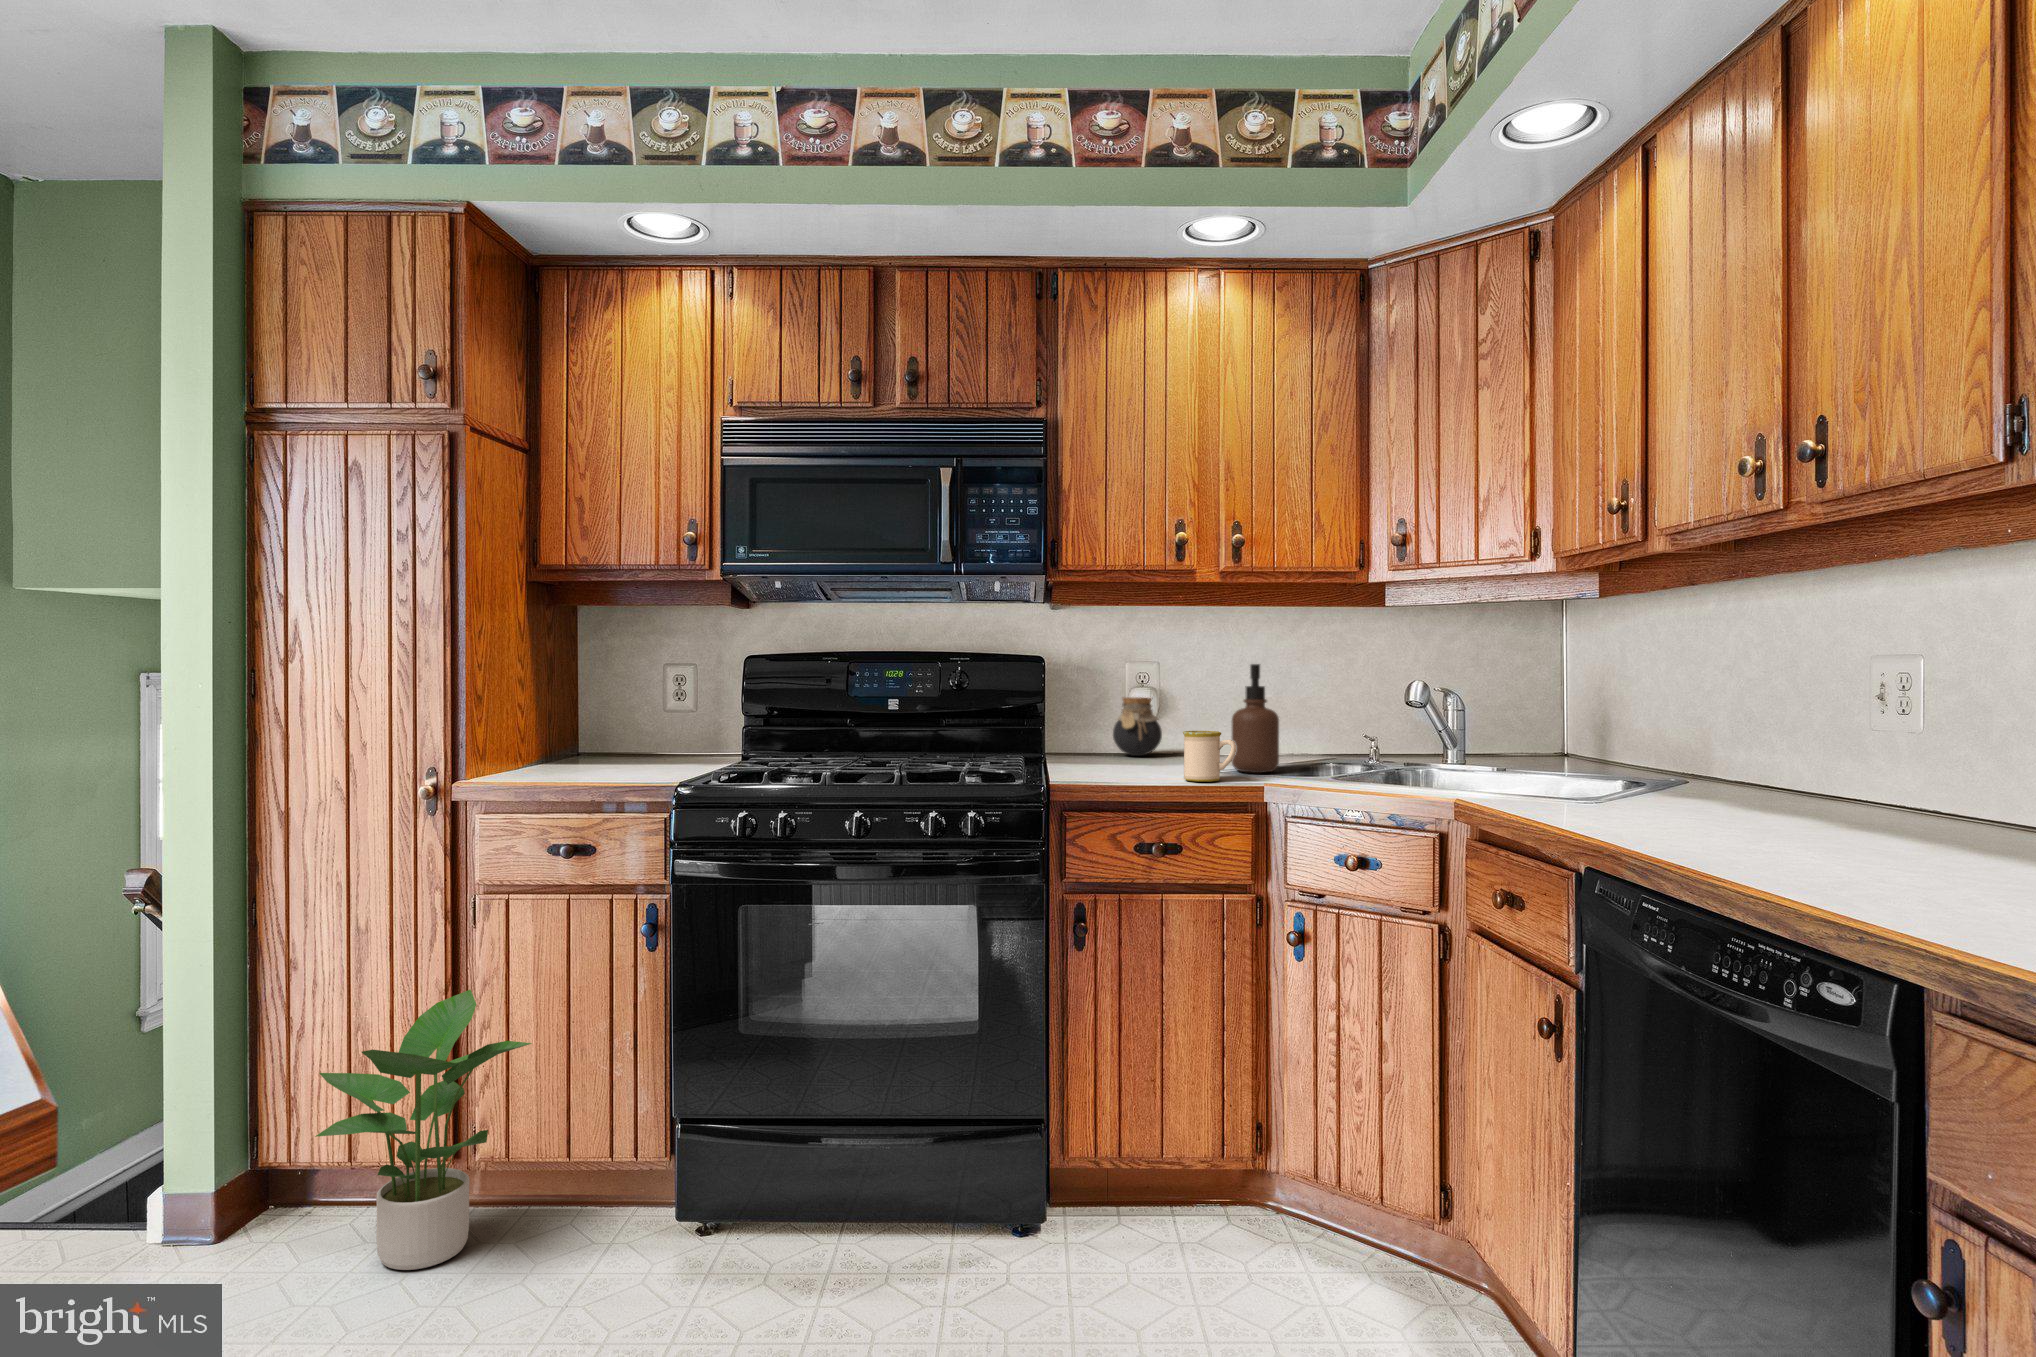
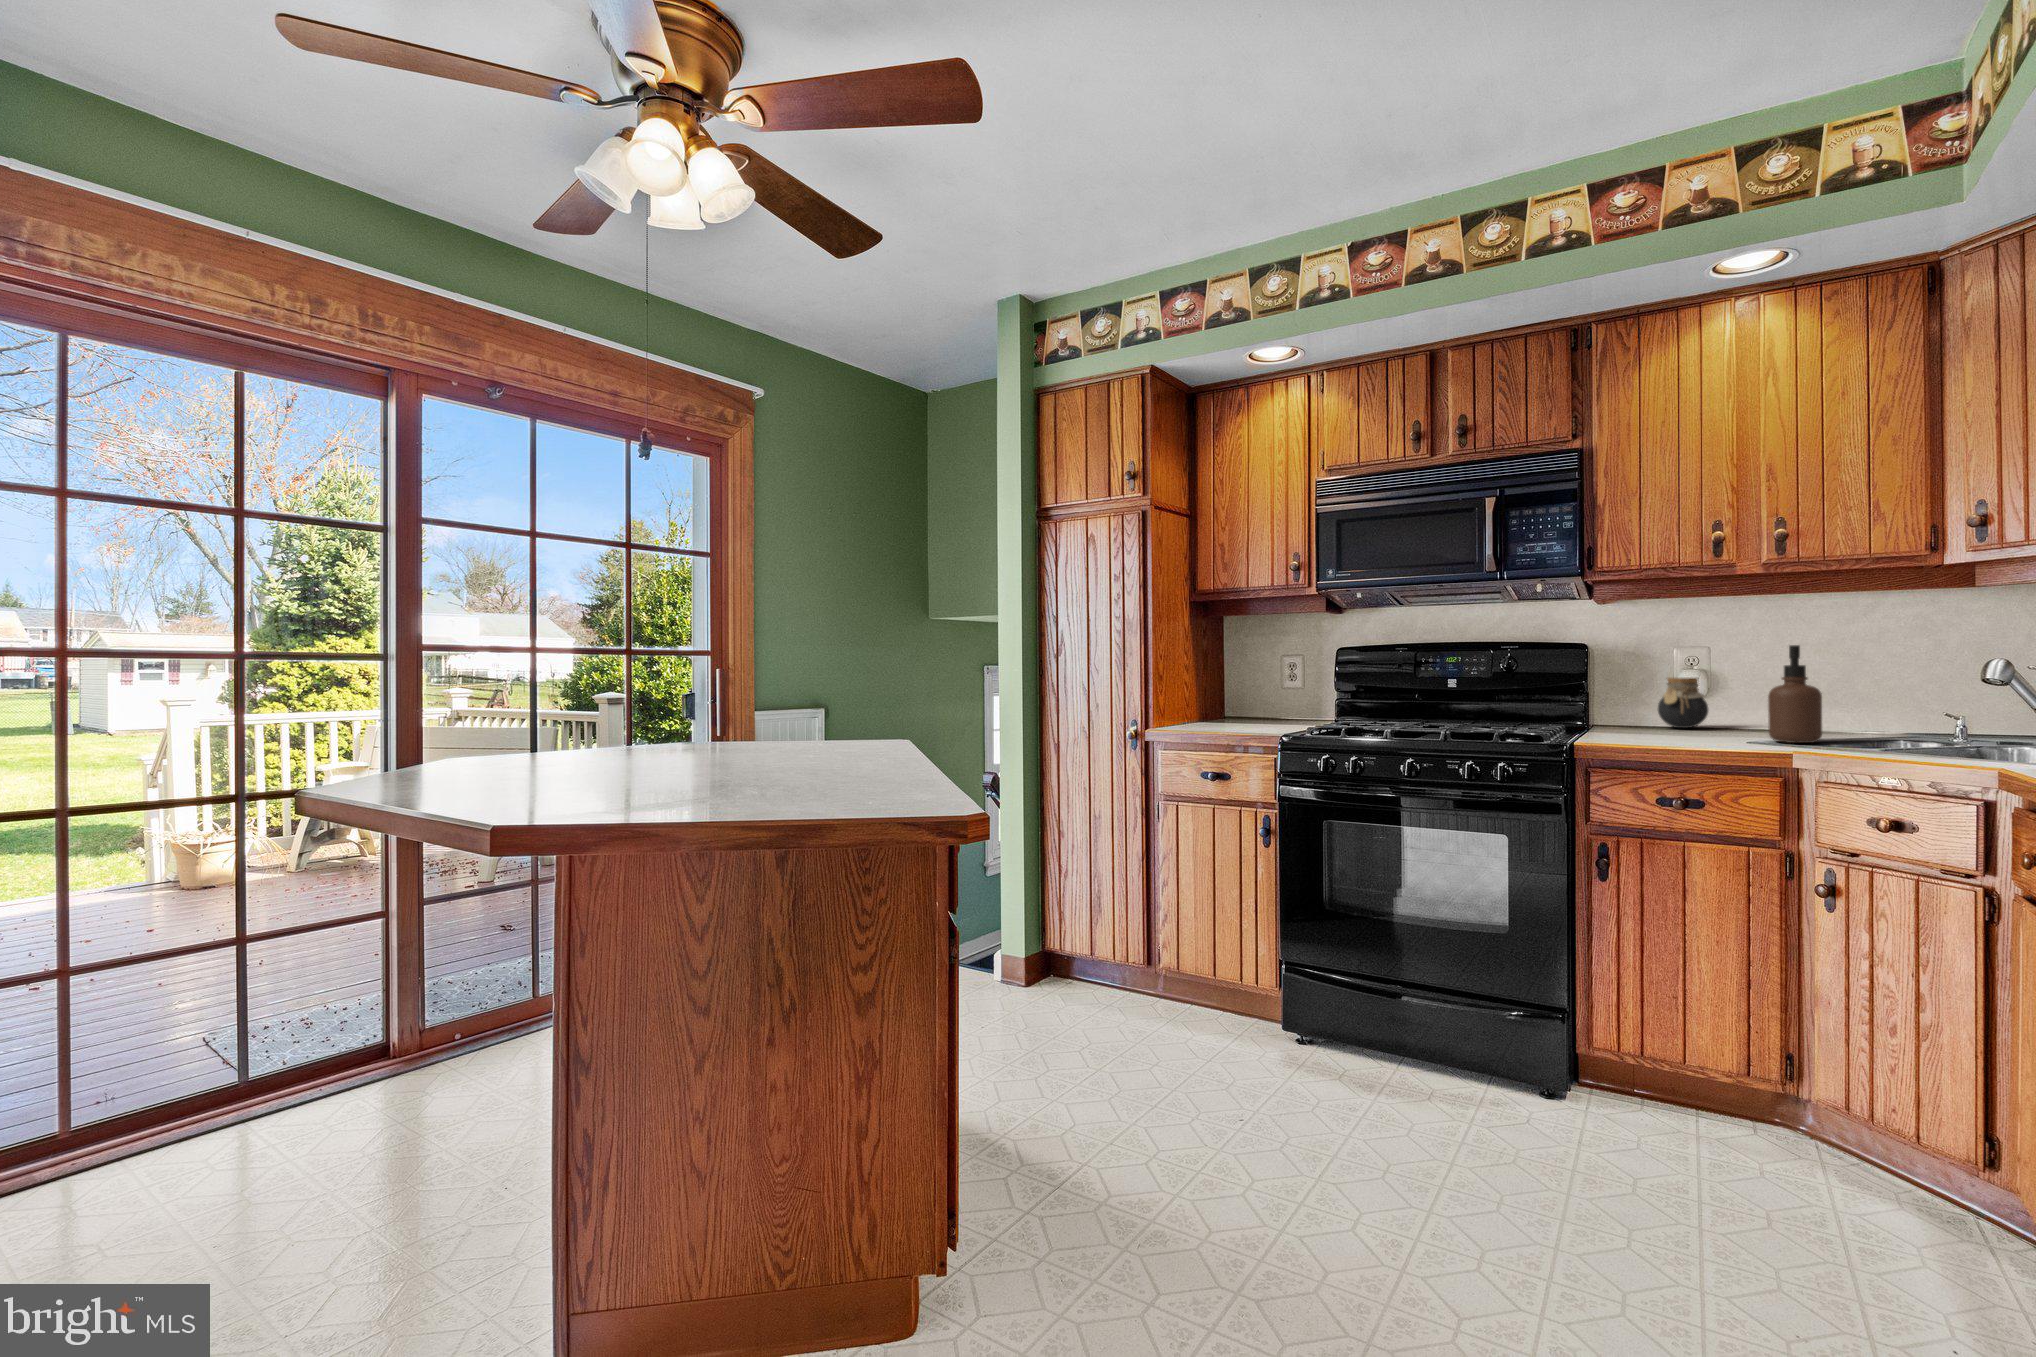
mug: present [1183,731,1236,782] -> none [1706,704,1761,747]
potted plant: present [315,990,532,1270] -> none [1072,861,1192,1023]

